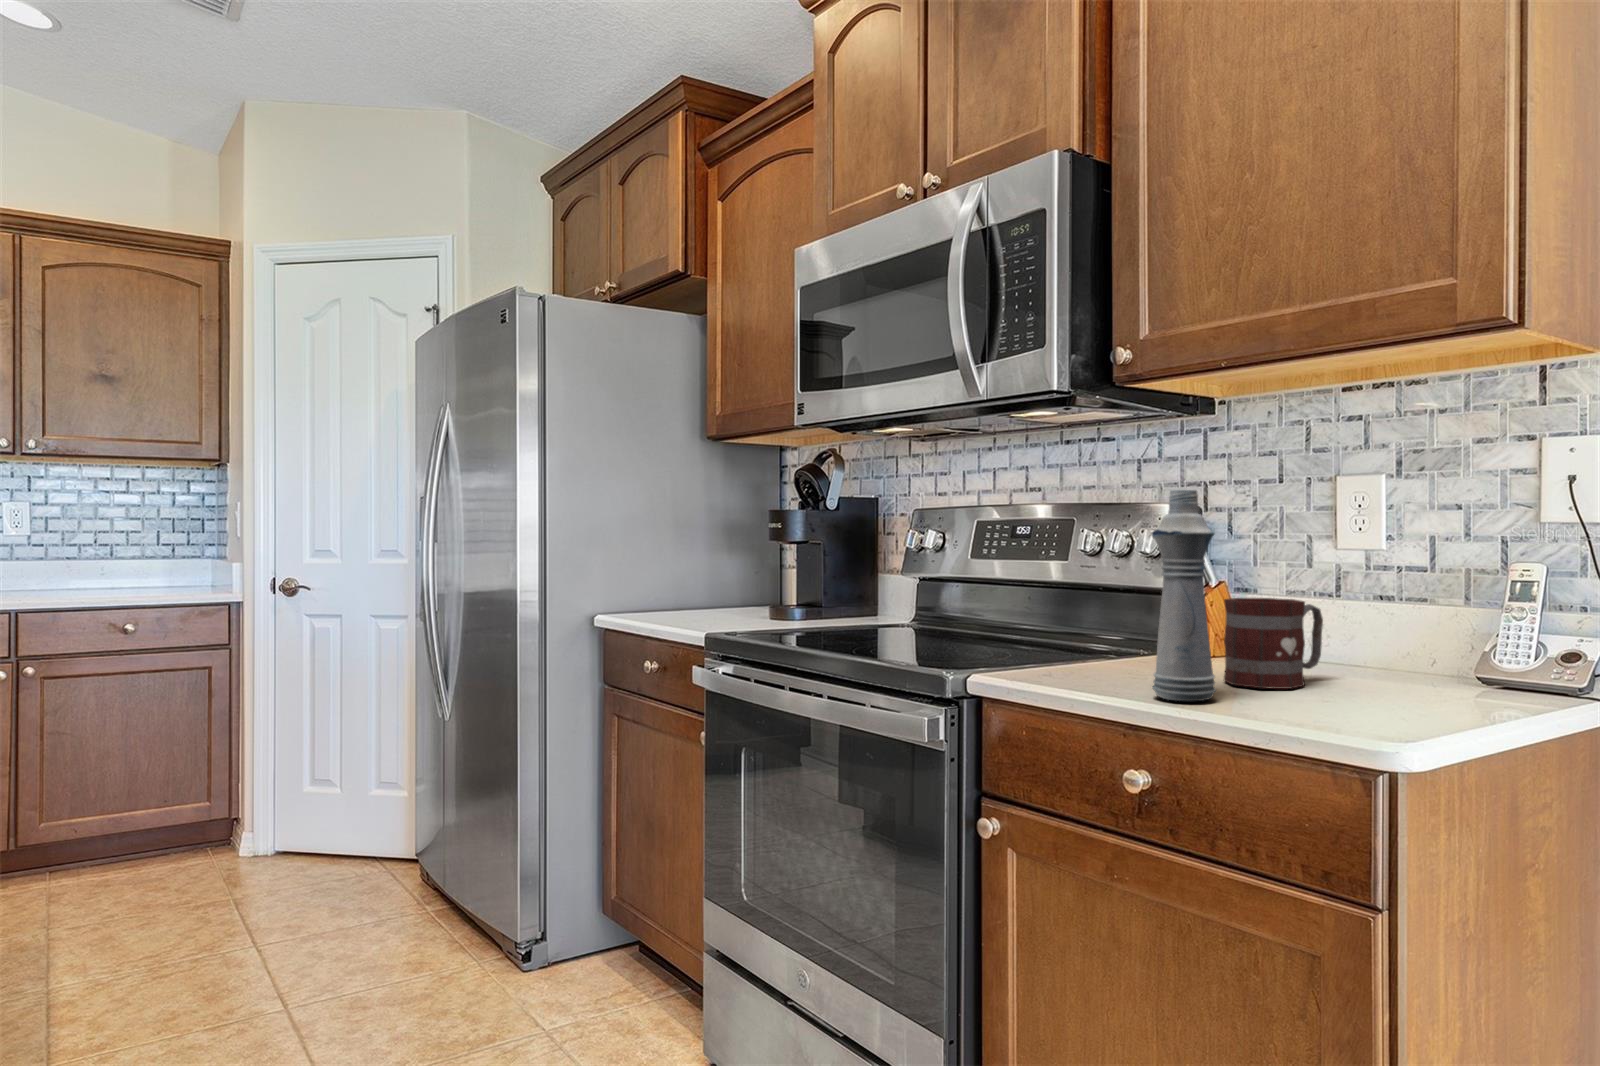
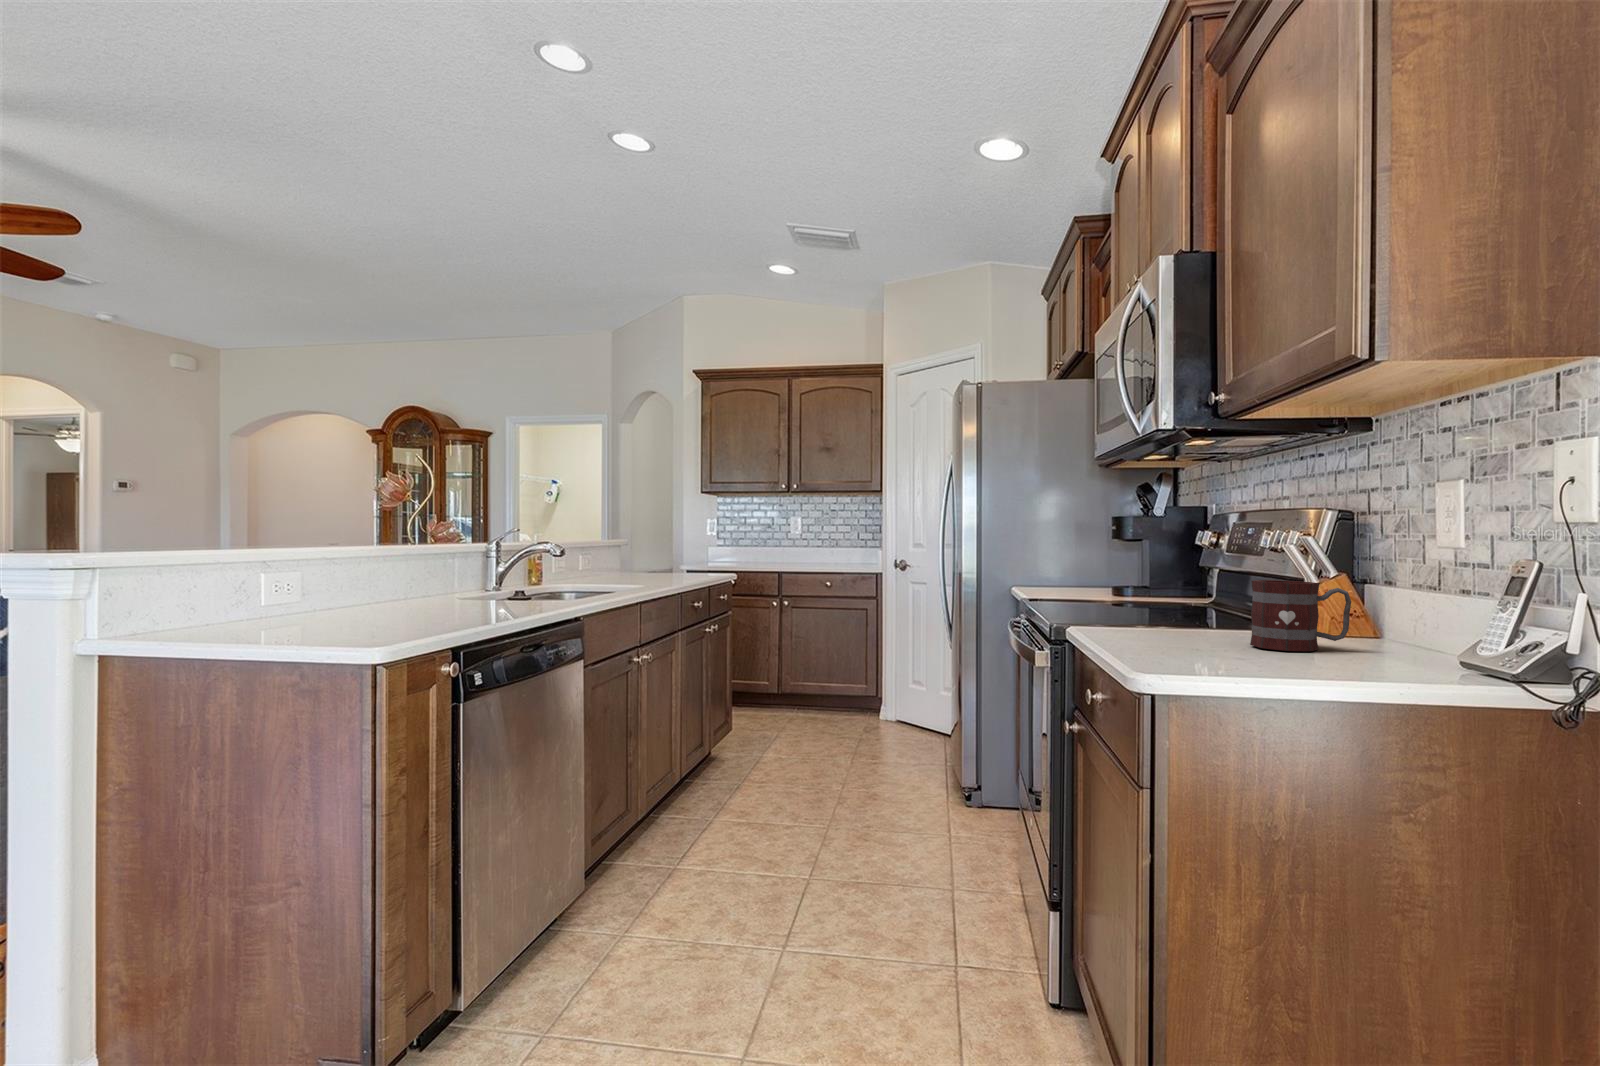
bottle: present [1152,490,1216,701] -> none [1152,496,1200,647]

